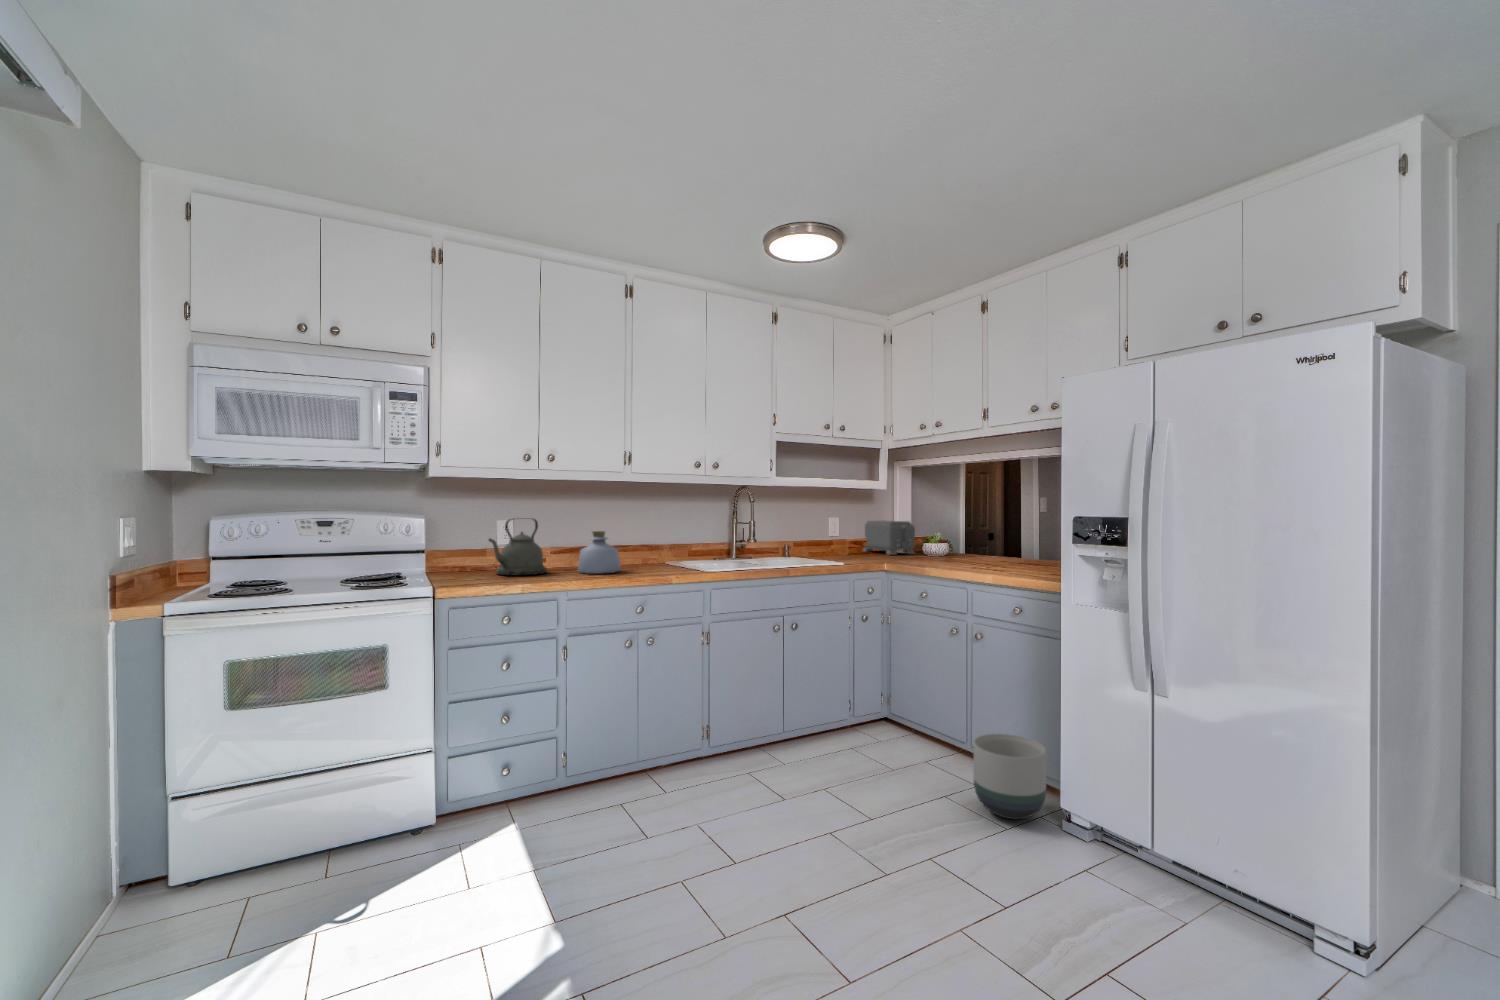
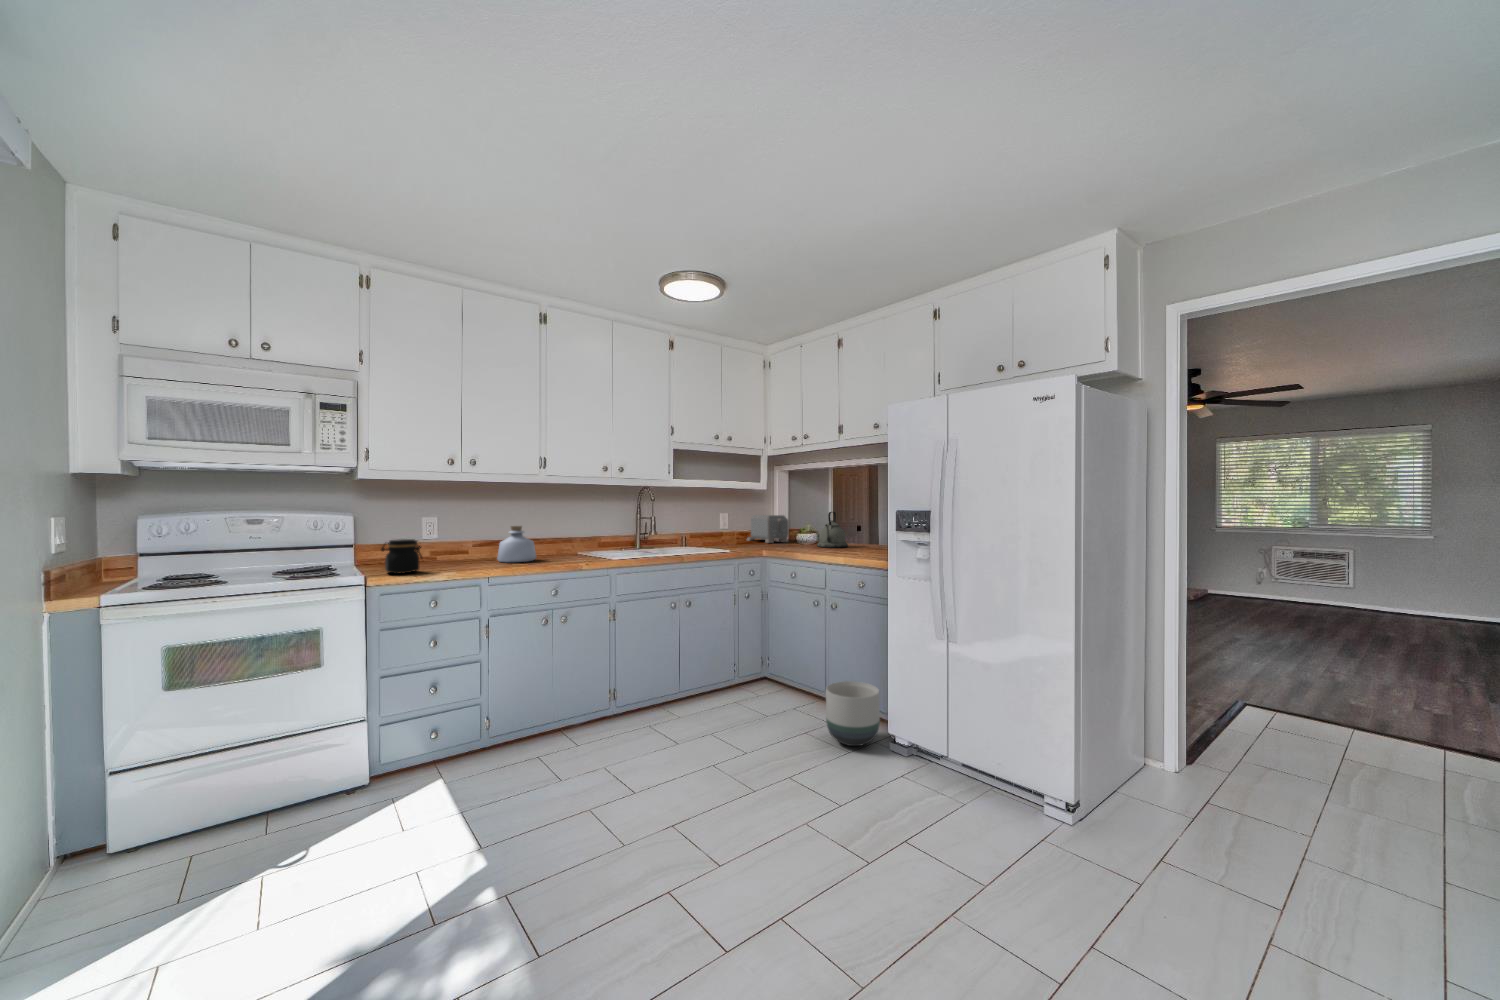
kettle: present [489,519,547,575] -> present [817,512,848,548]
jar: none [451,545,496,585] -> present [381,539,422,574]

